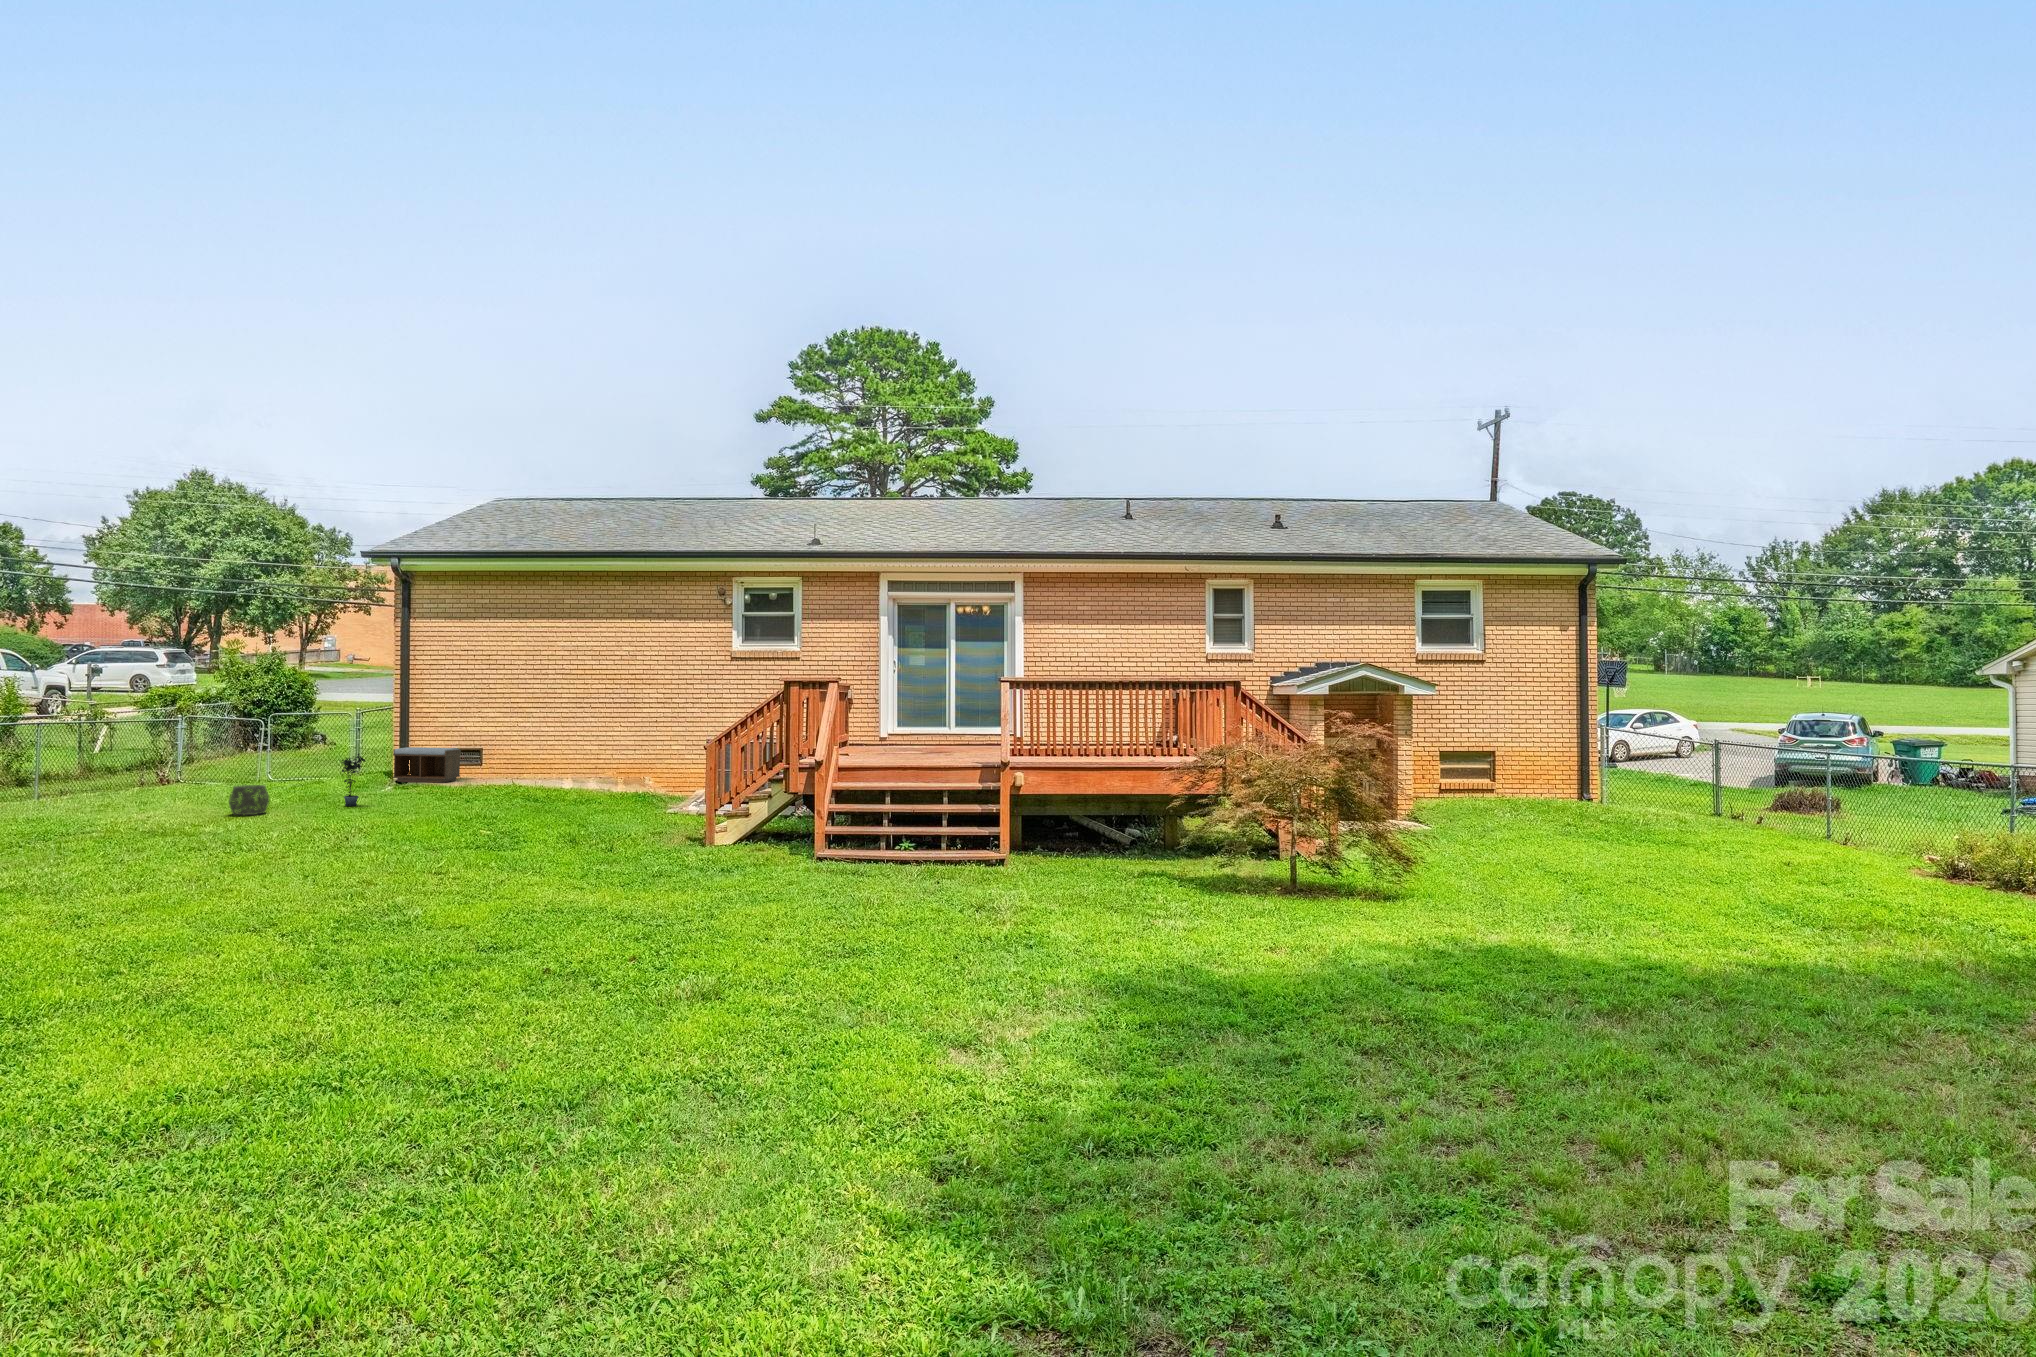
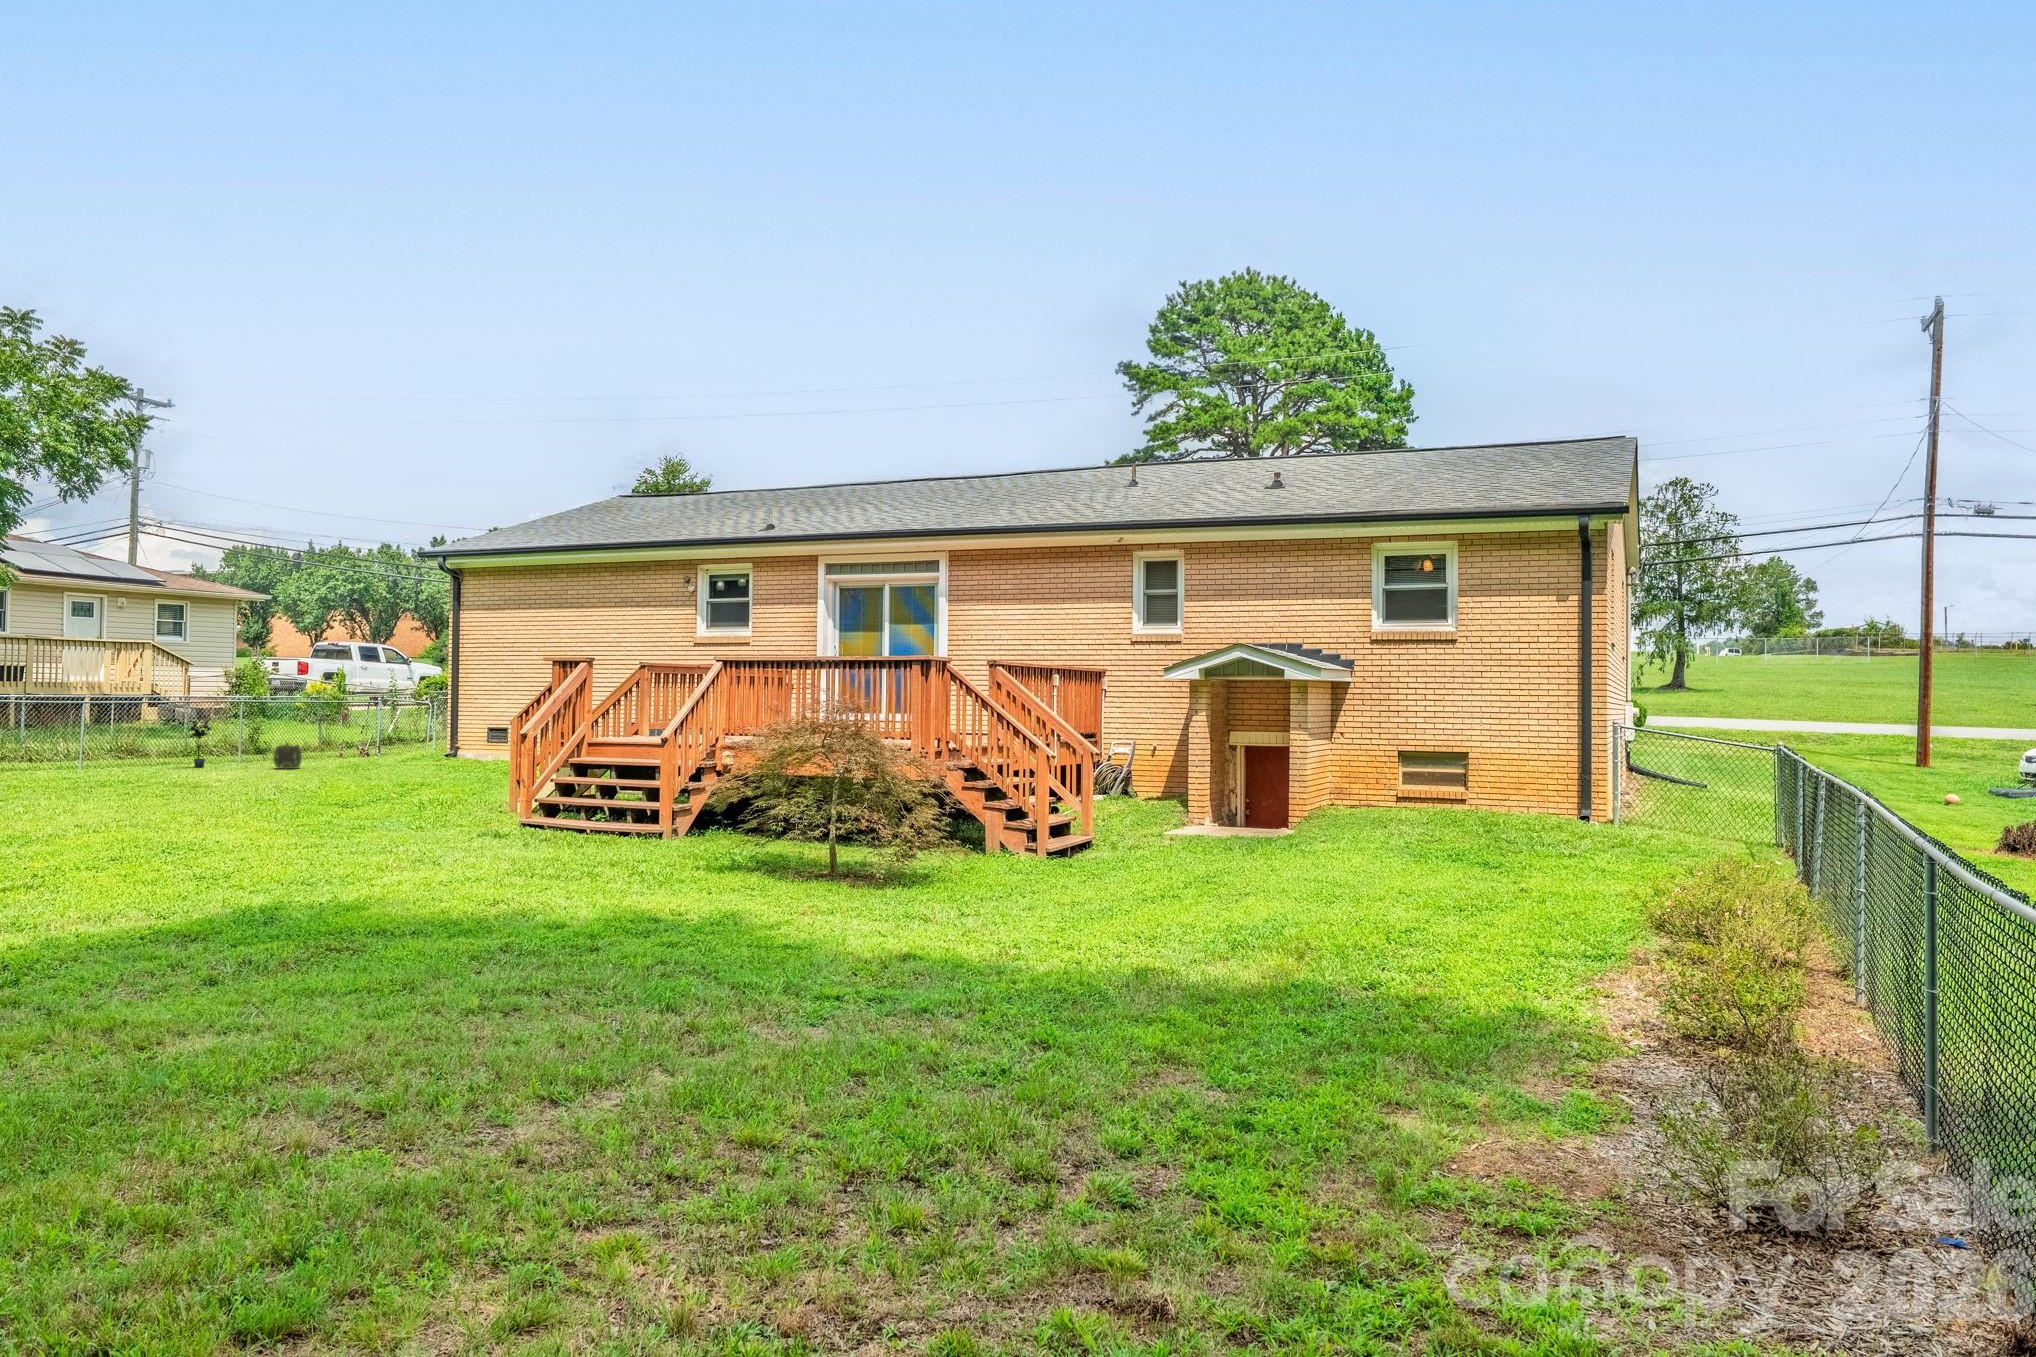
bench: present [393,747,461,782] -> none [441,727,494,758]
potted plant: present [341,754,365,806] -> present [188,723,212,767]

